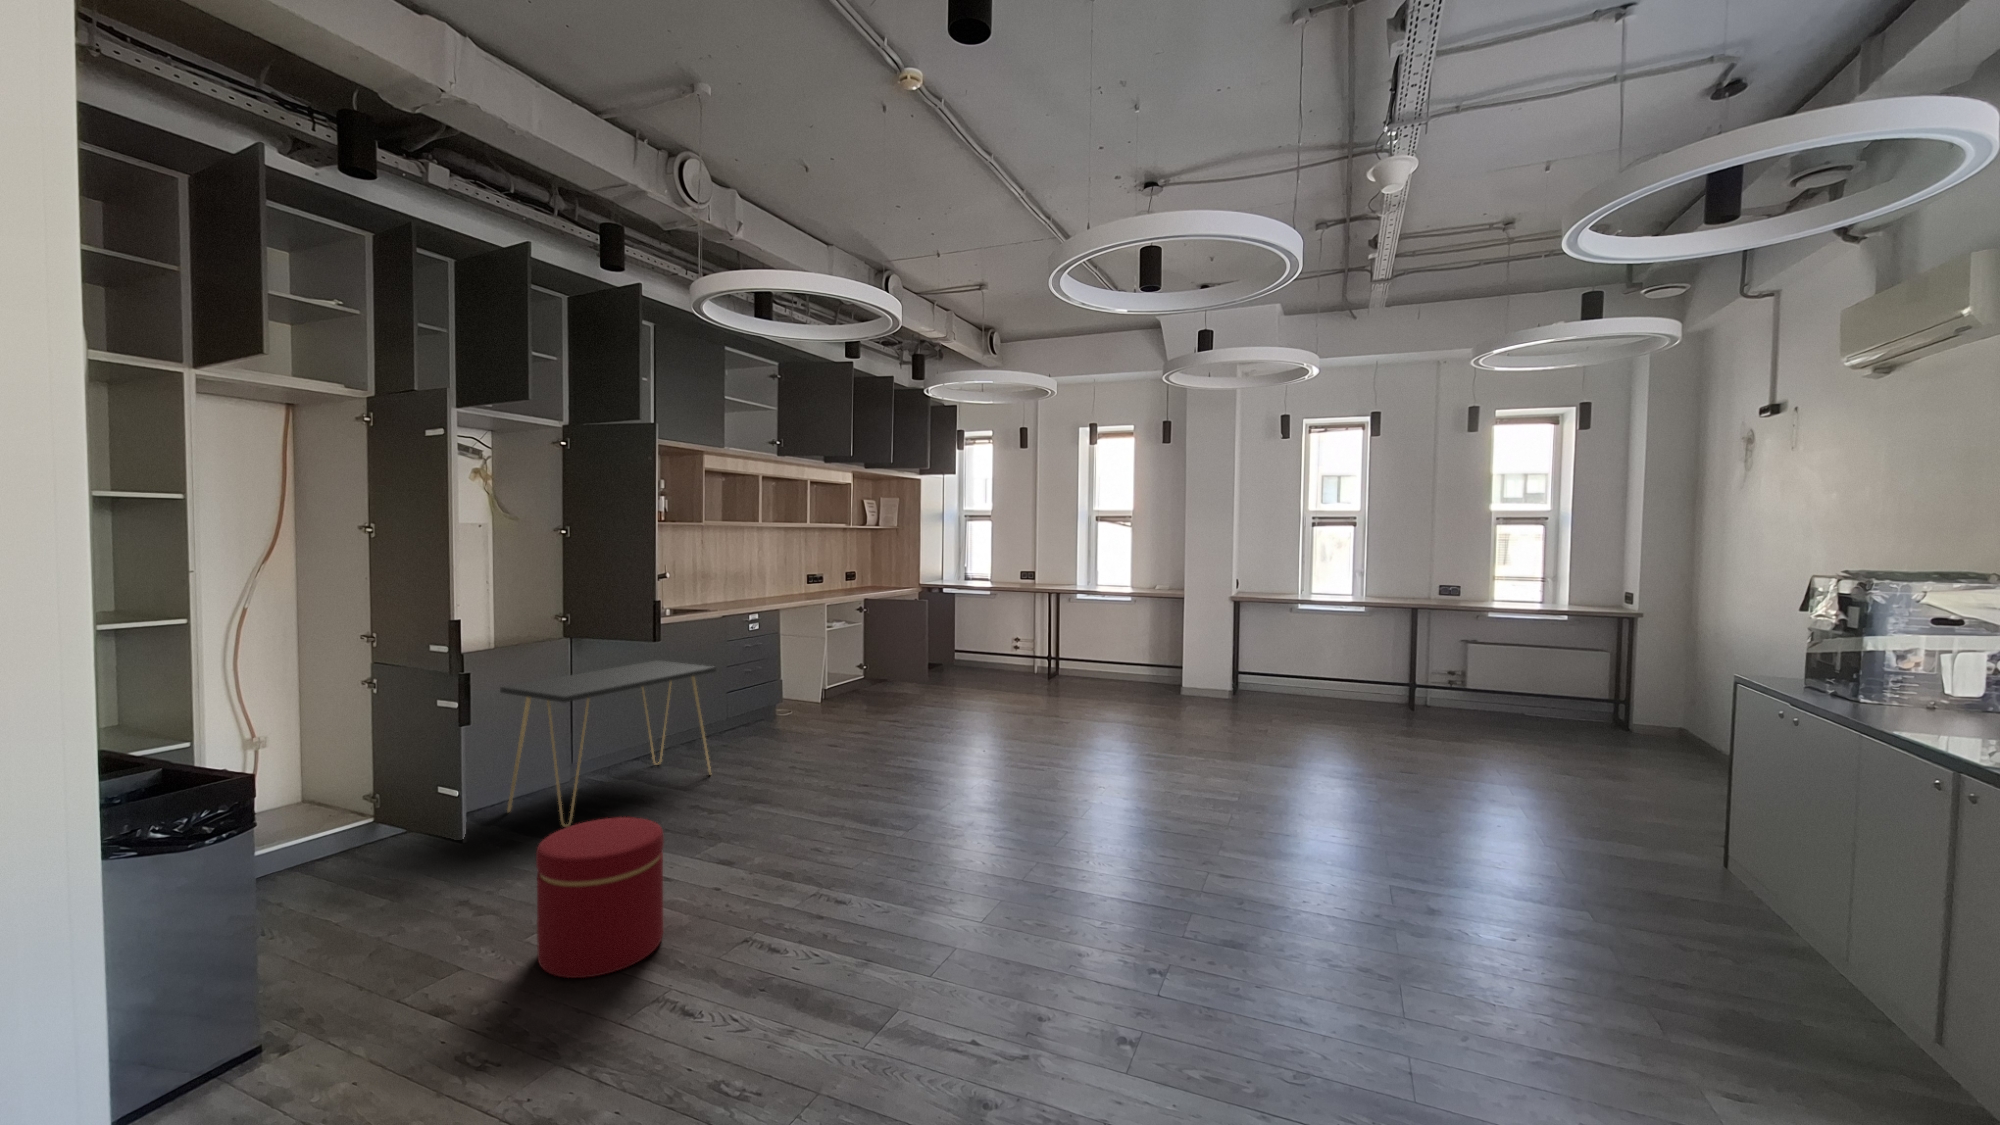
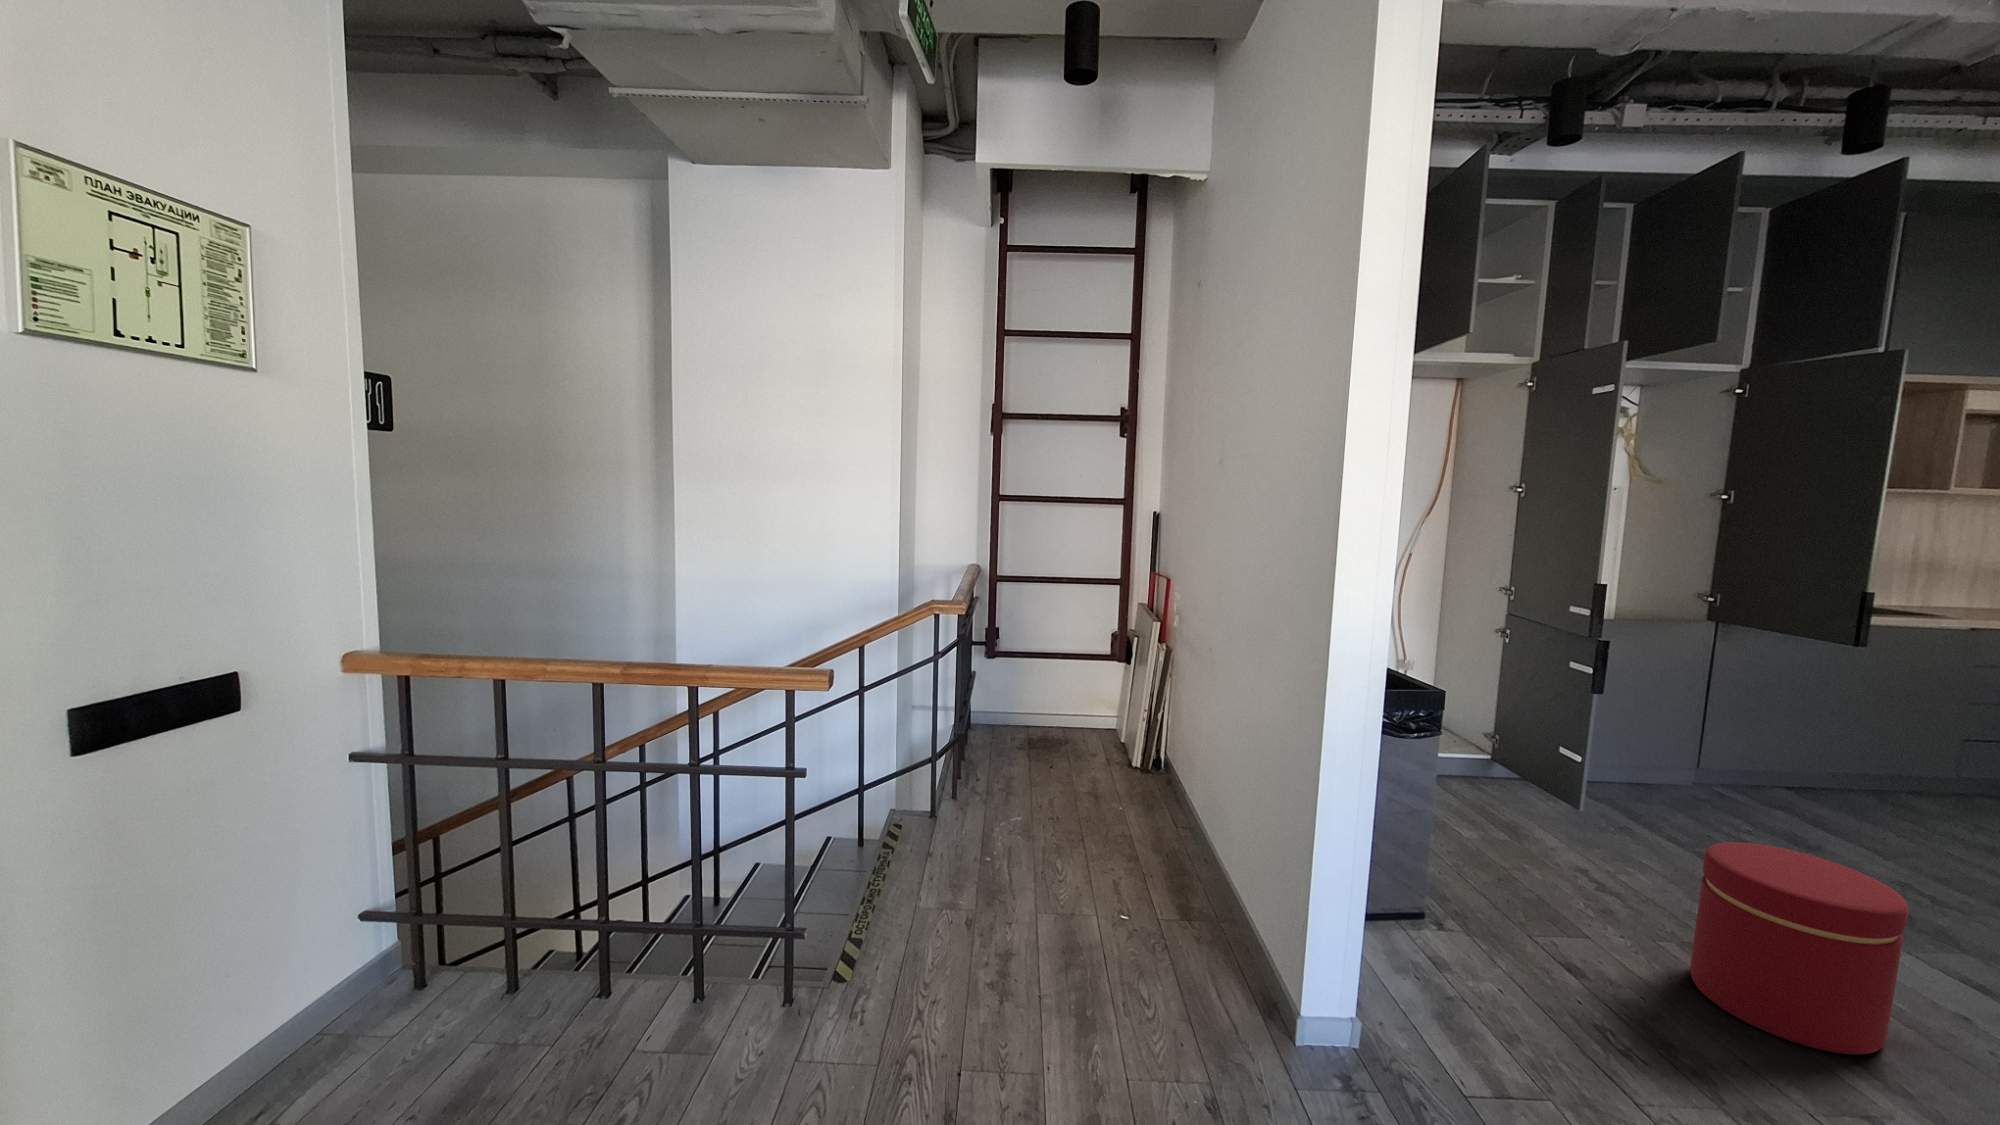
desk: present [500,660,716,827] -> none [1619,662,1969,851]

